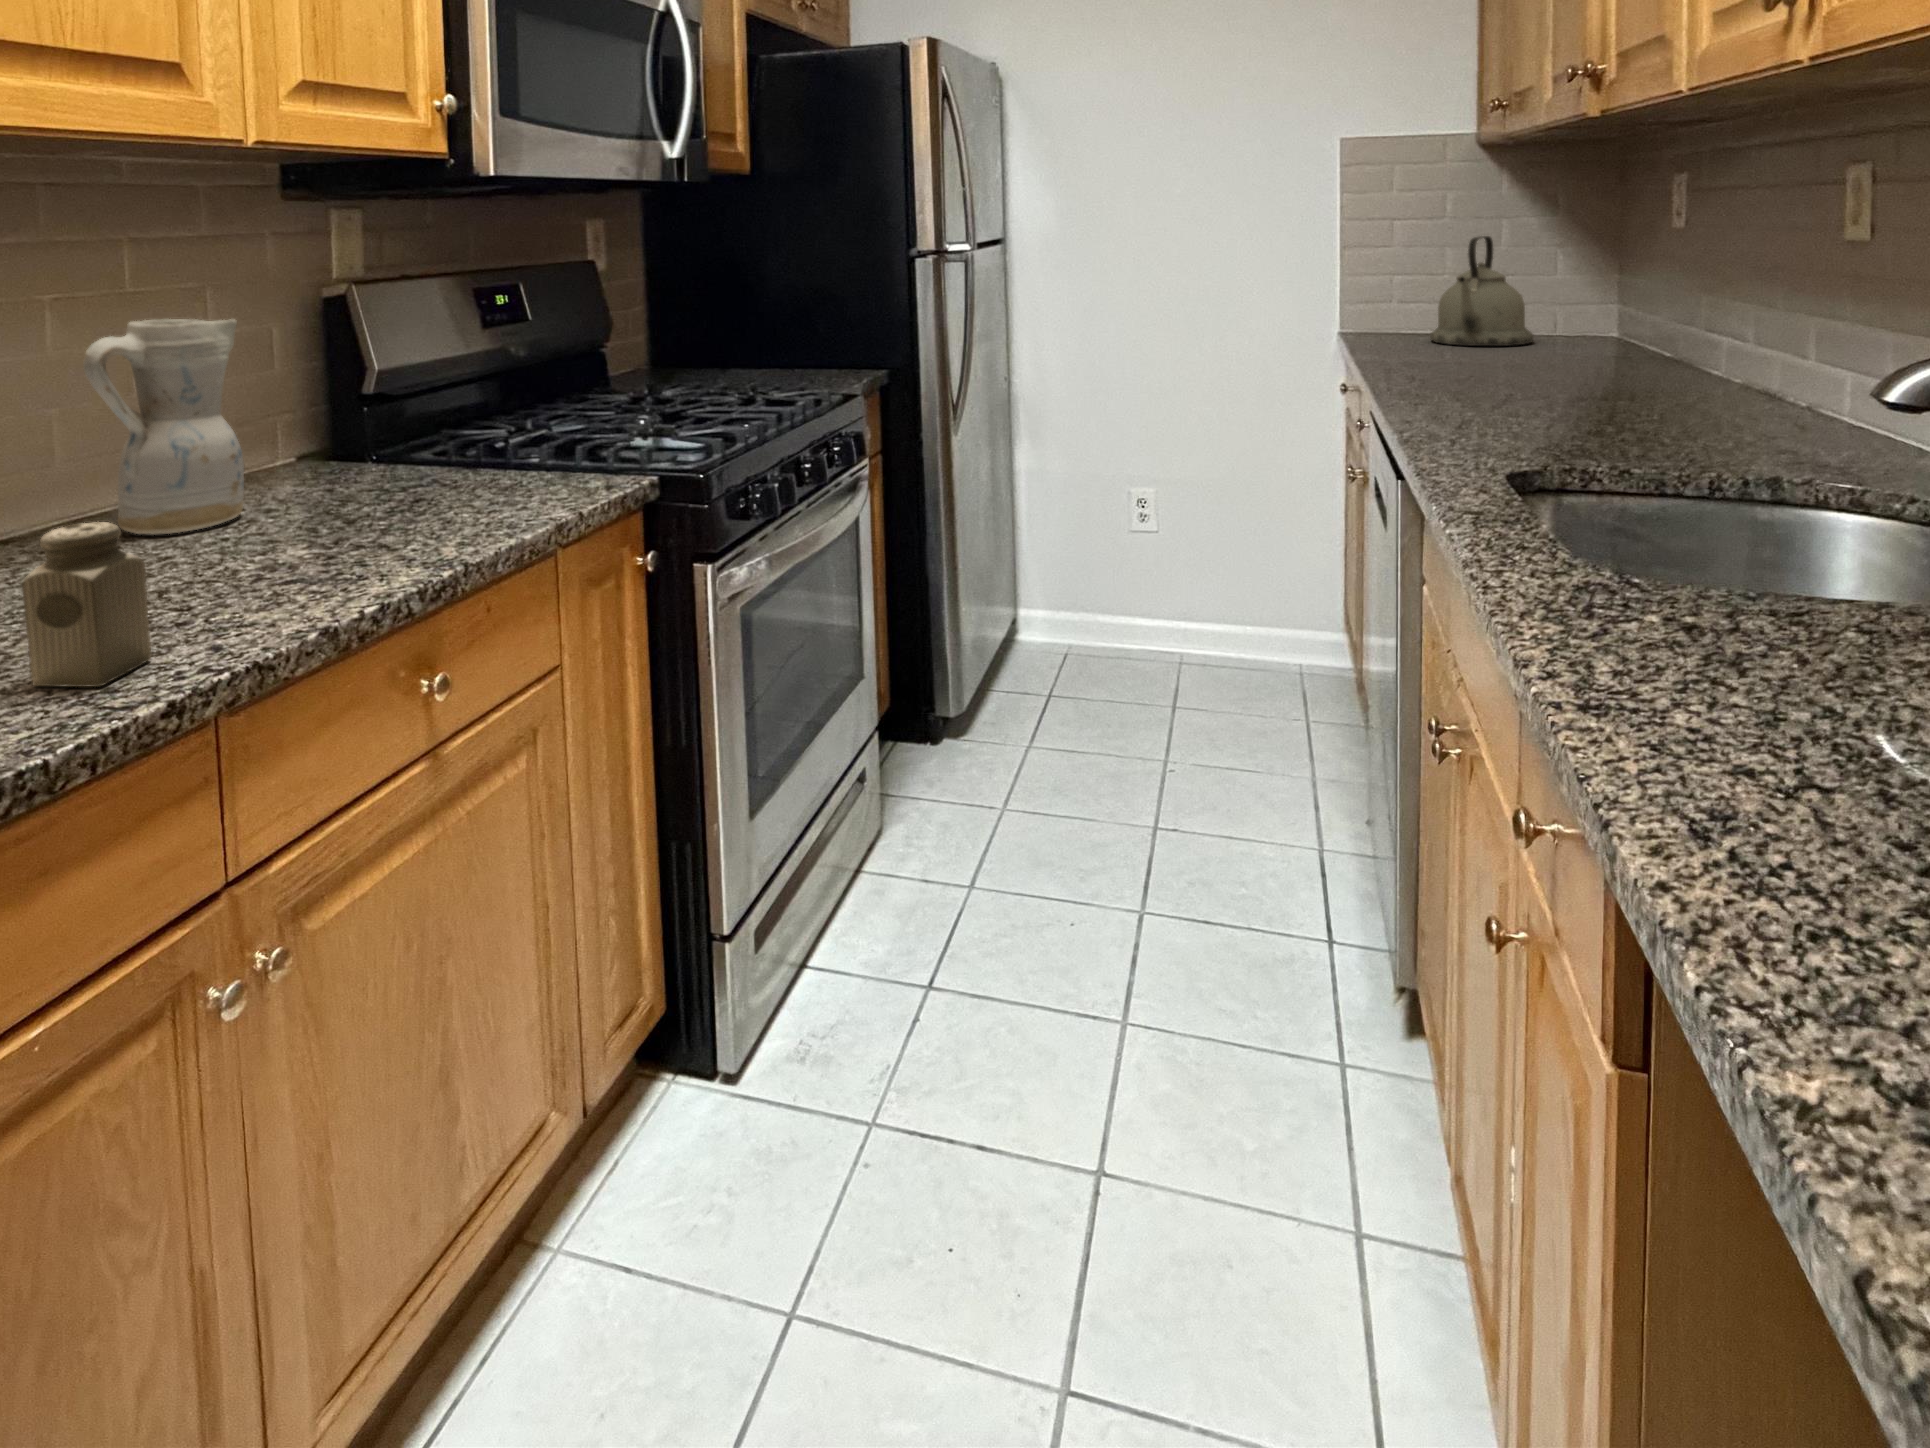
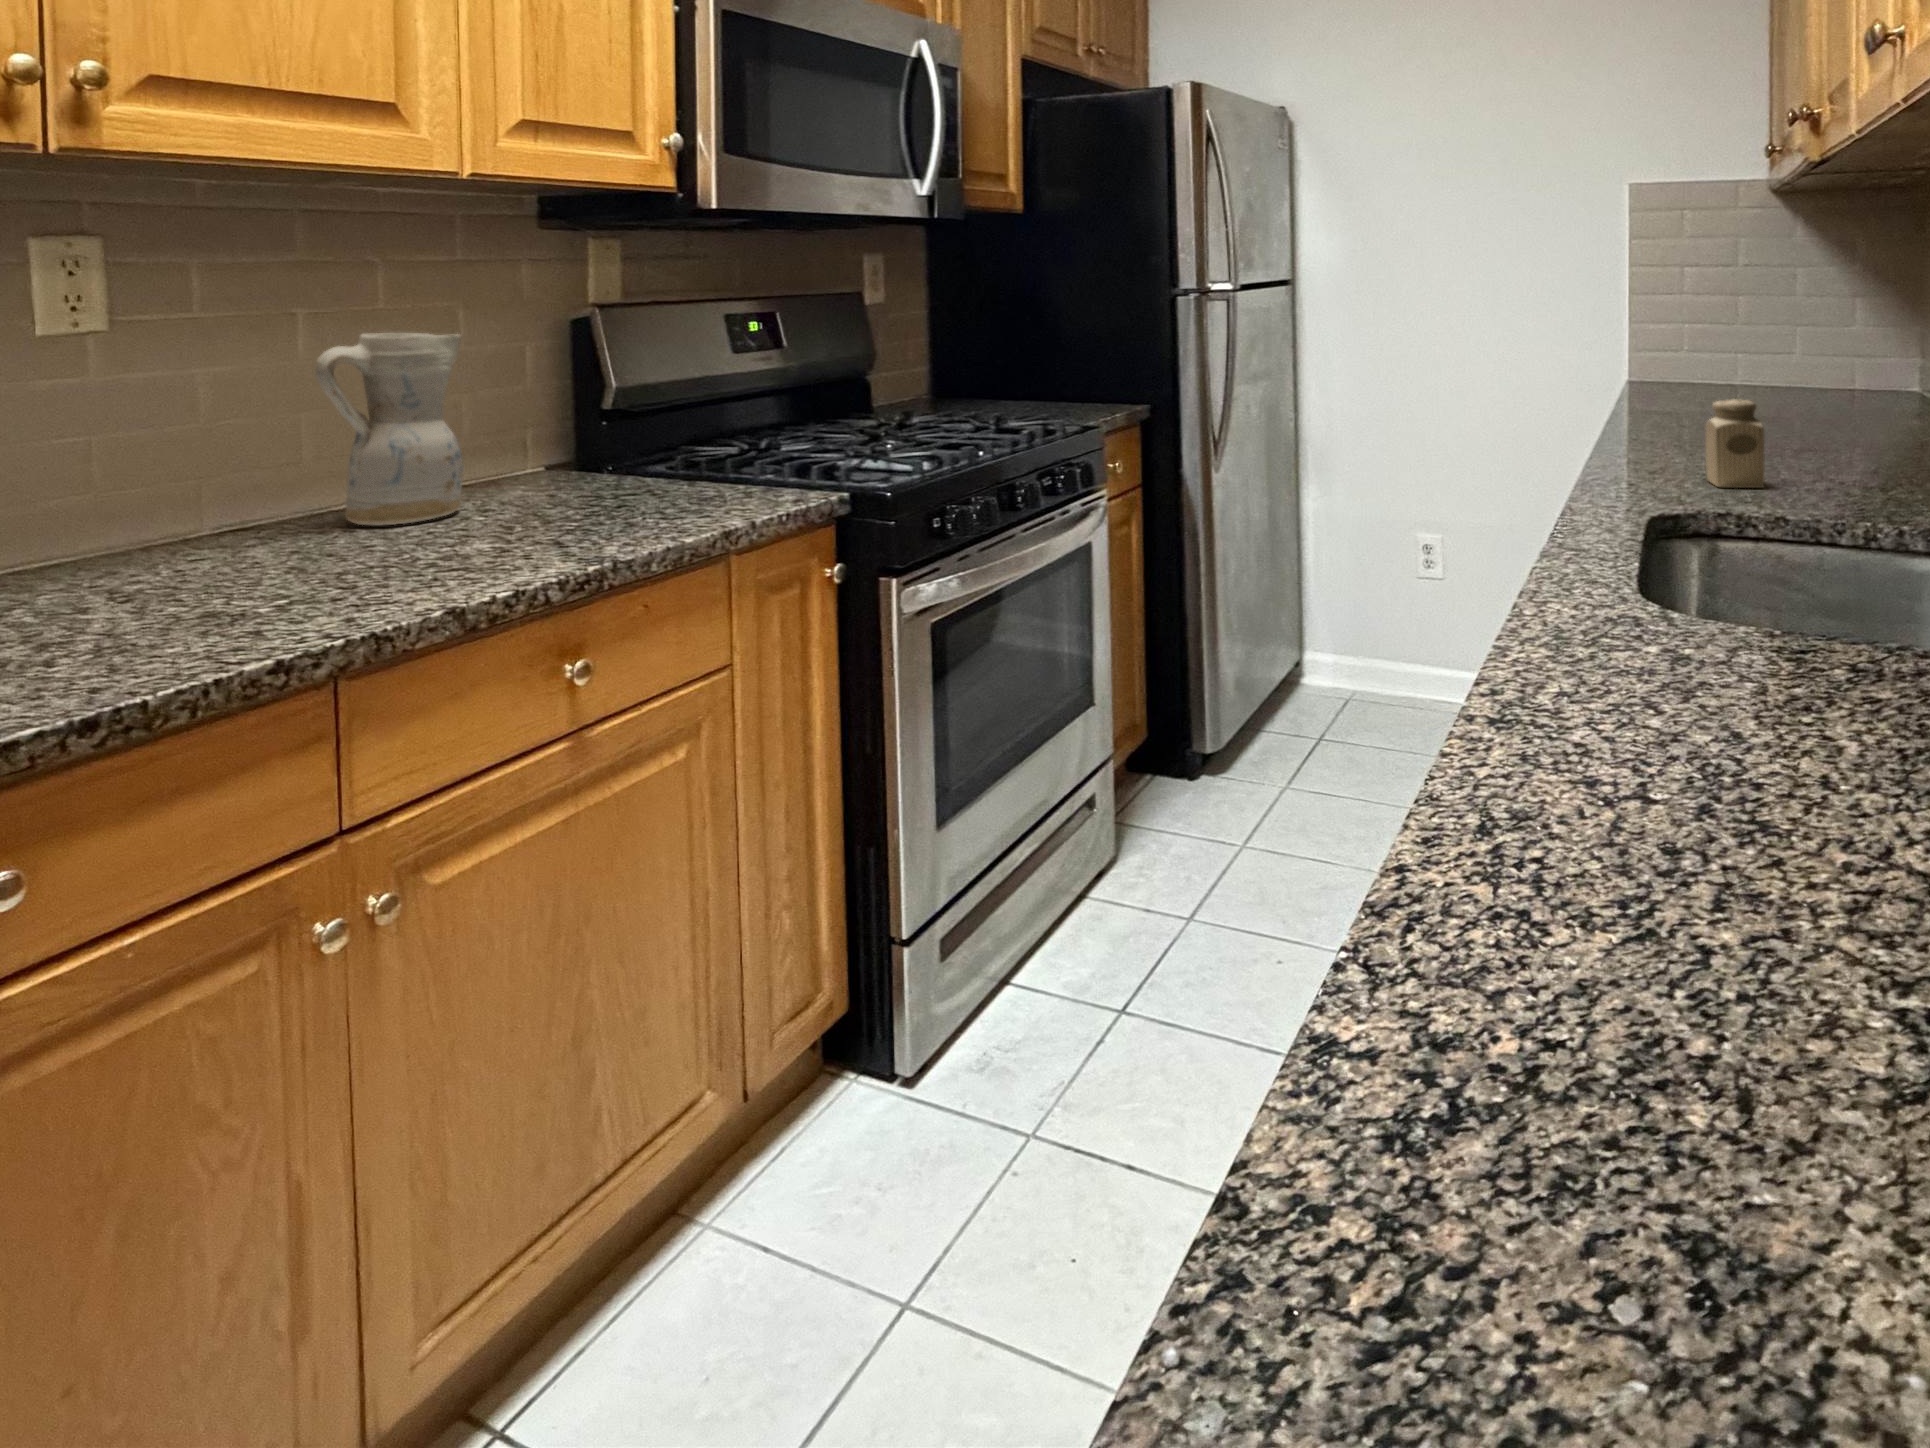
kettle: present [1430,236,1534,346] -> none [1714,285,1822,398]
salt shaker: present [22,522,151,687] -> present [1705,399,1764,488]

